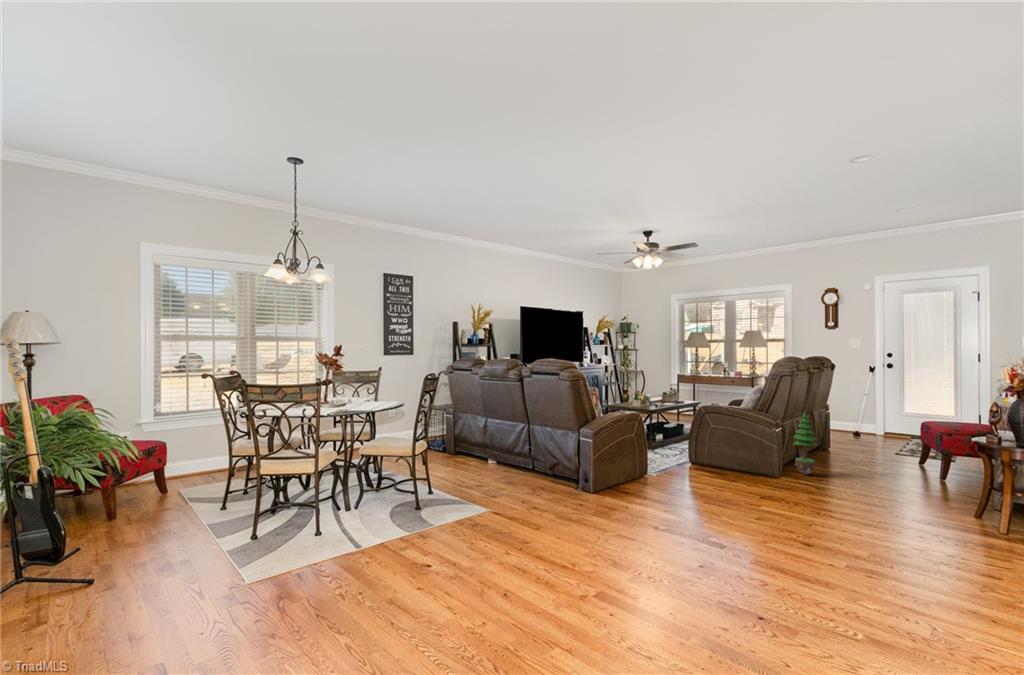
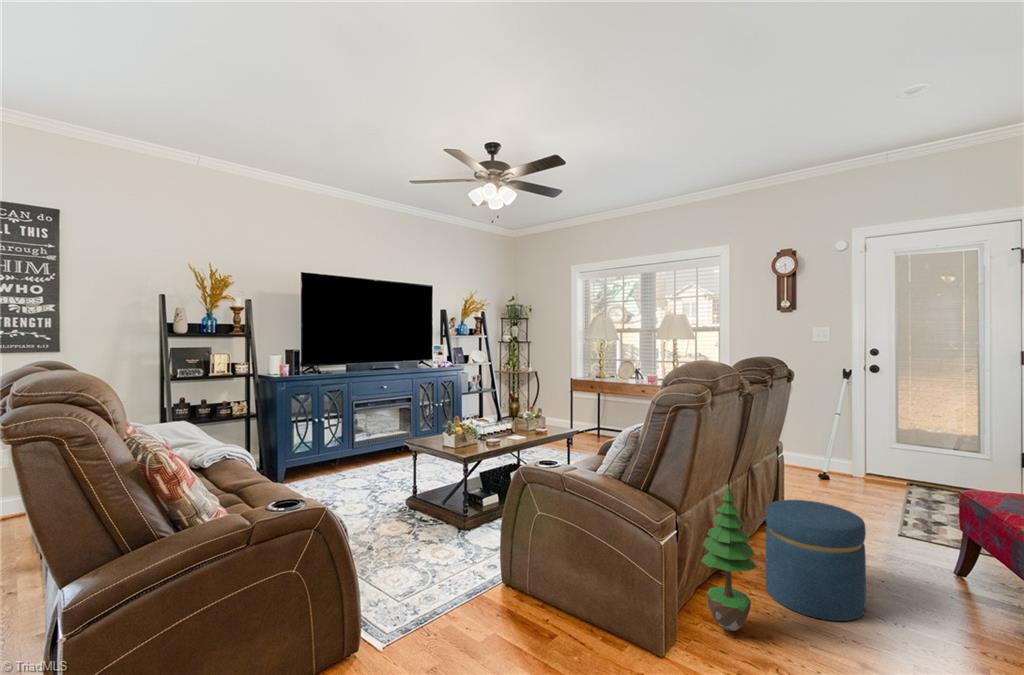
ottoman: none [822,425,870,474] -> present [765,500,866,621]

